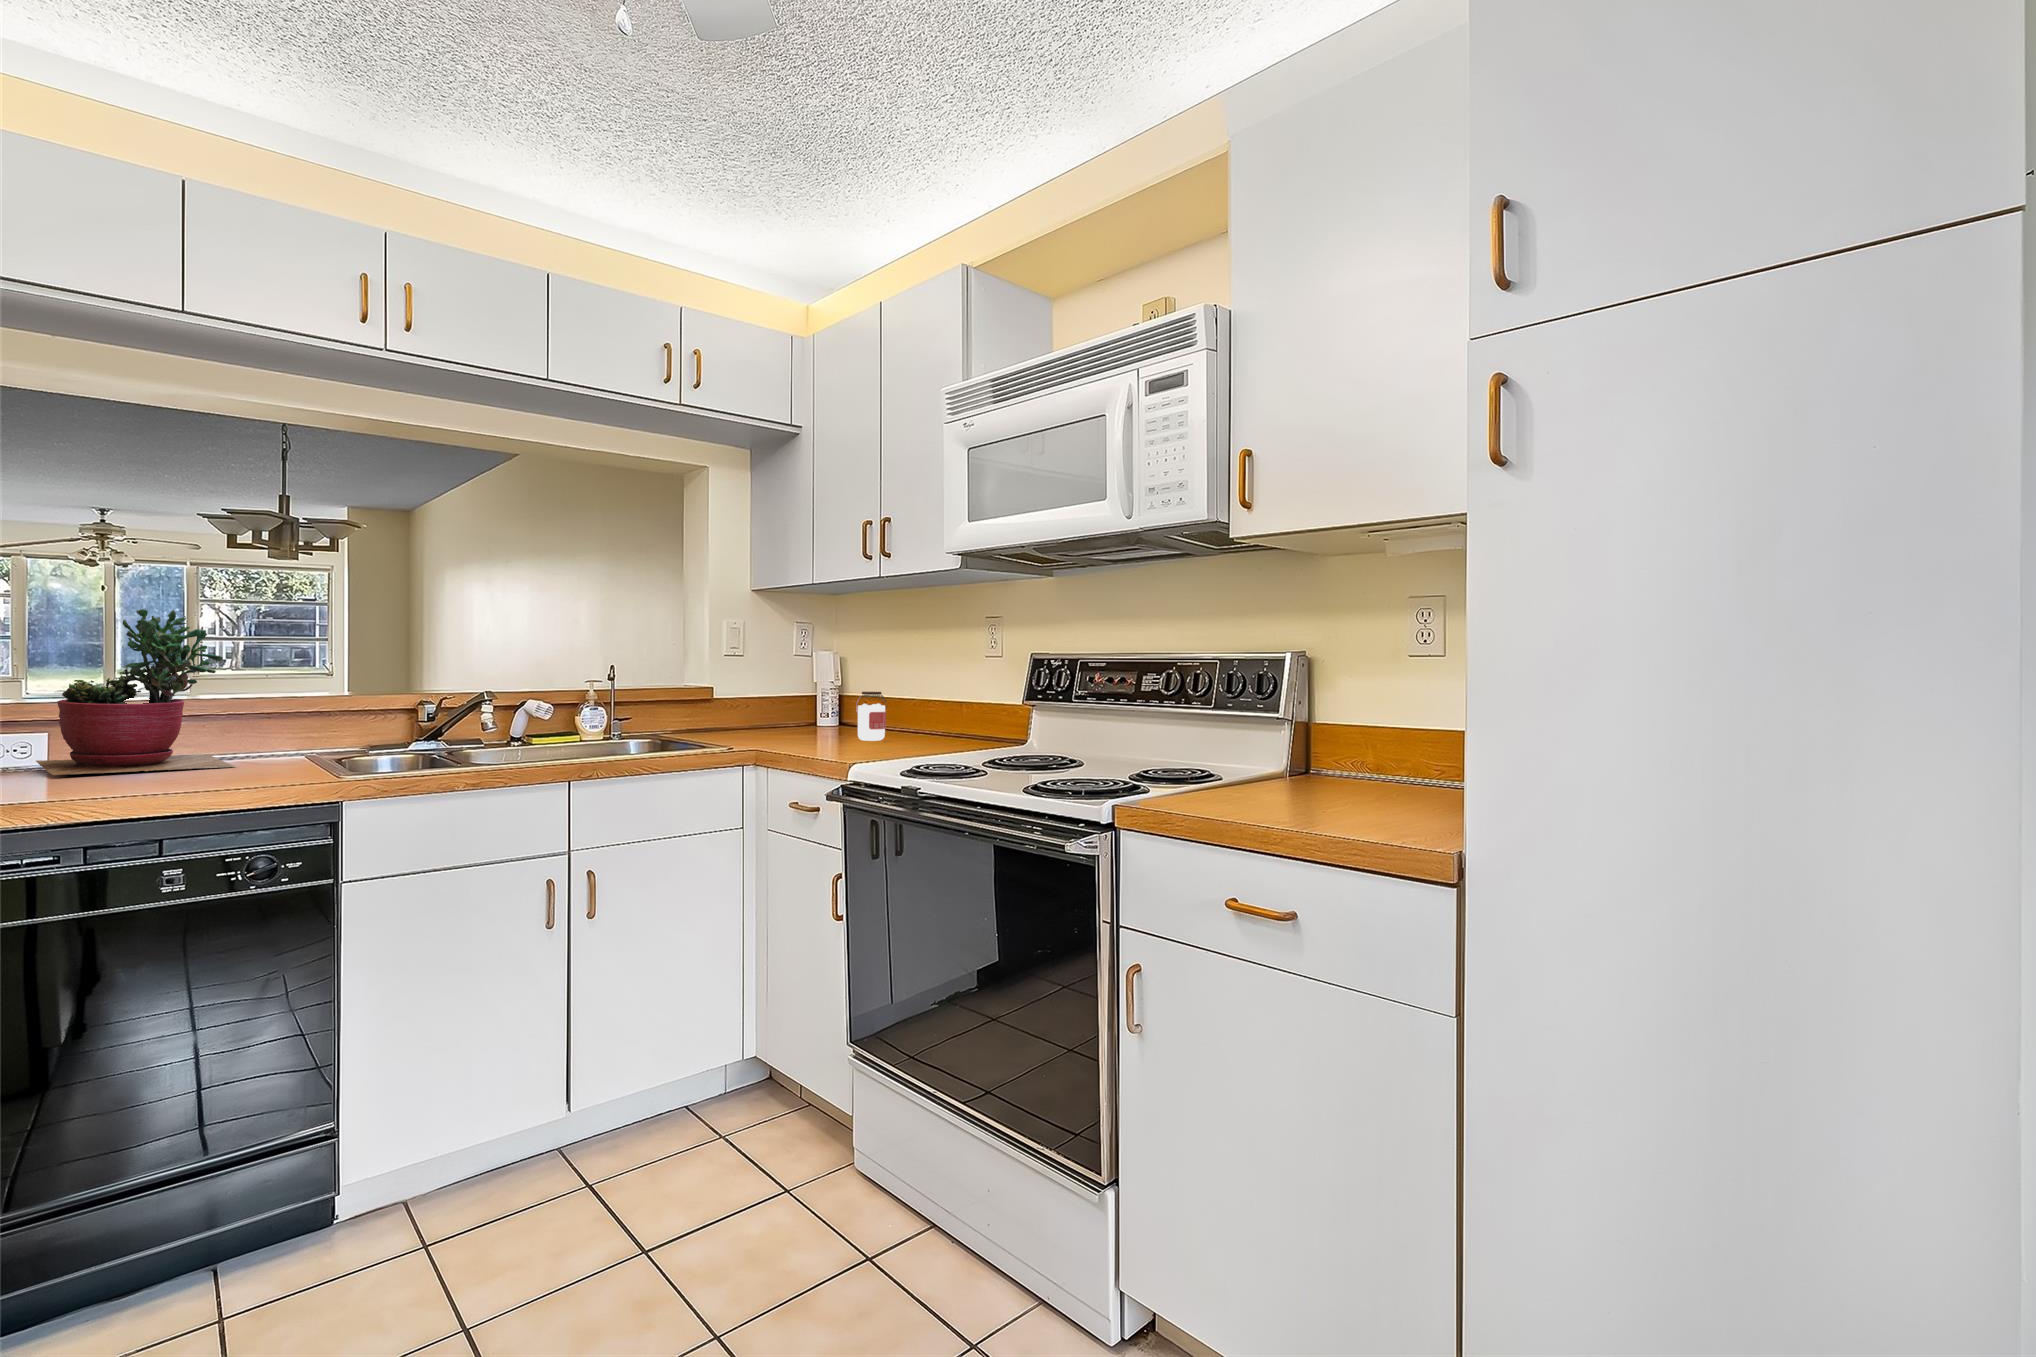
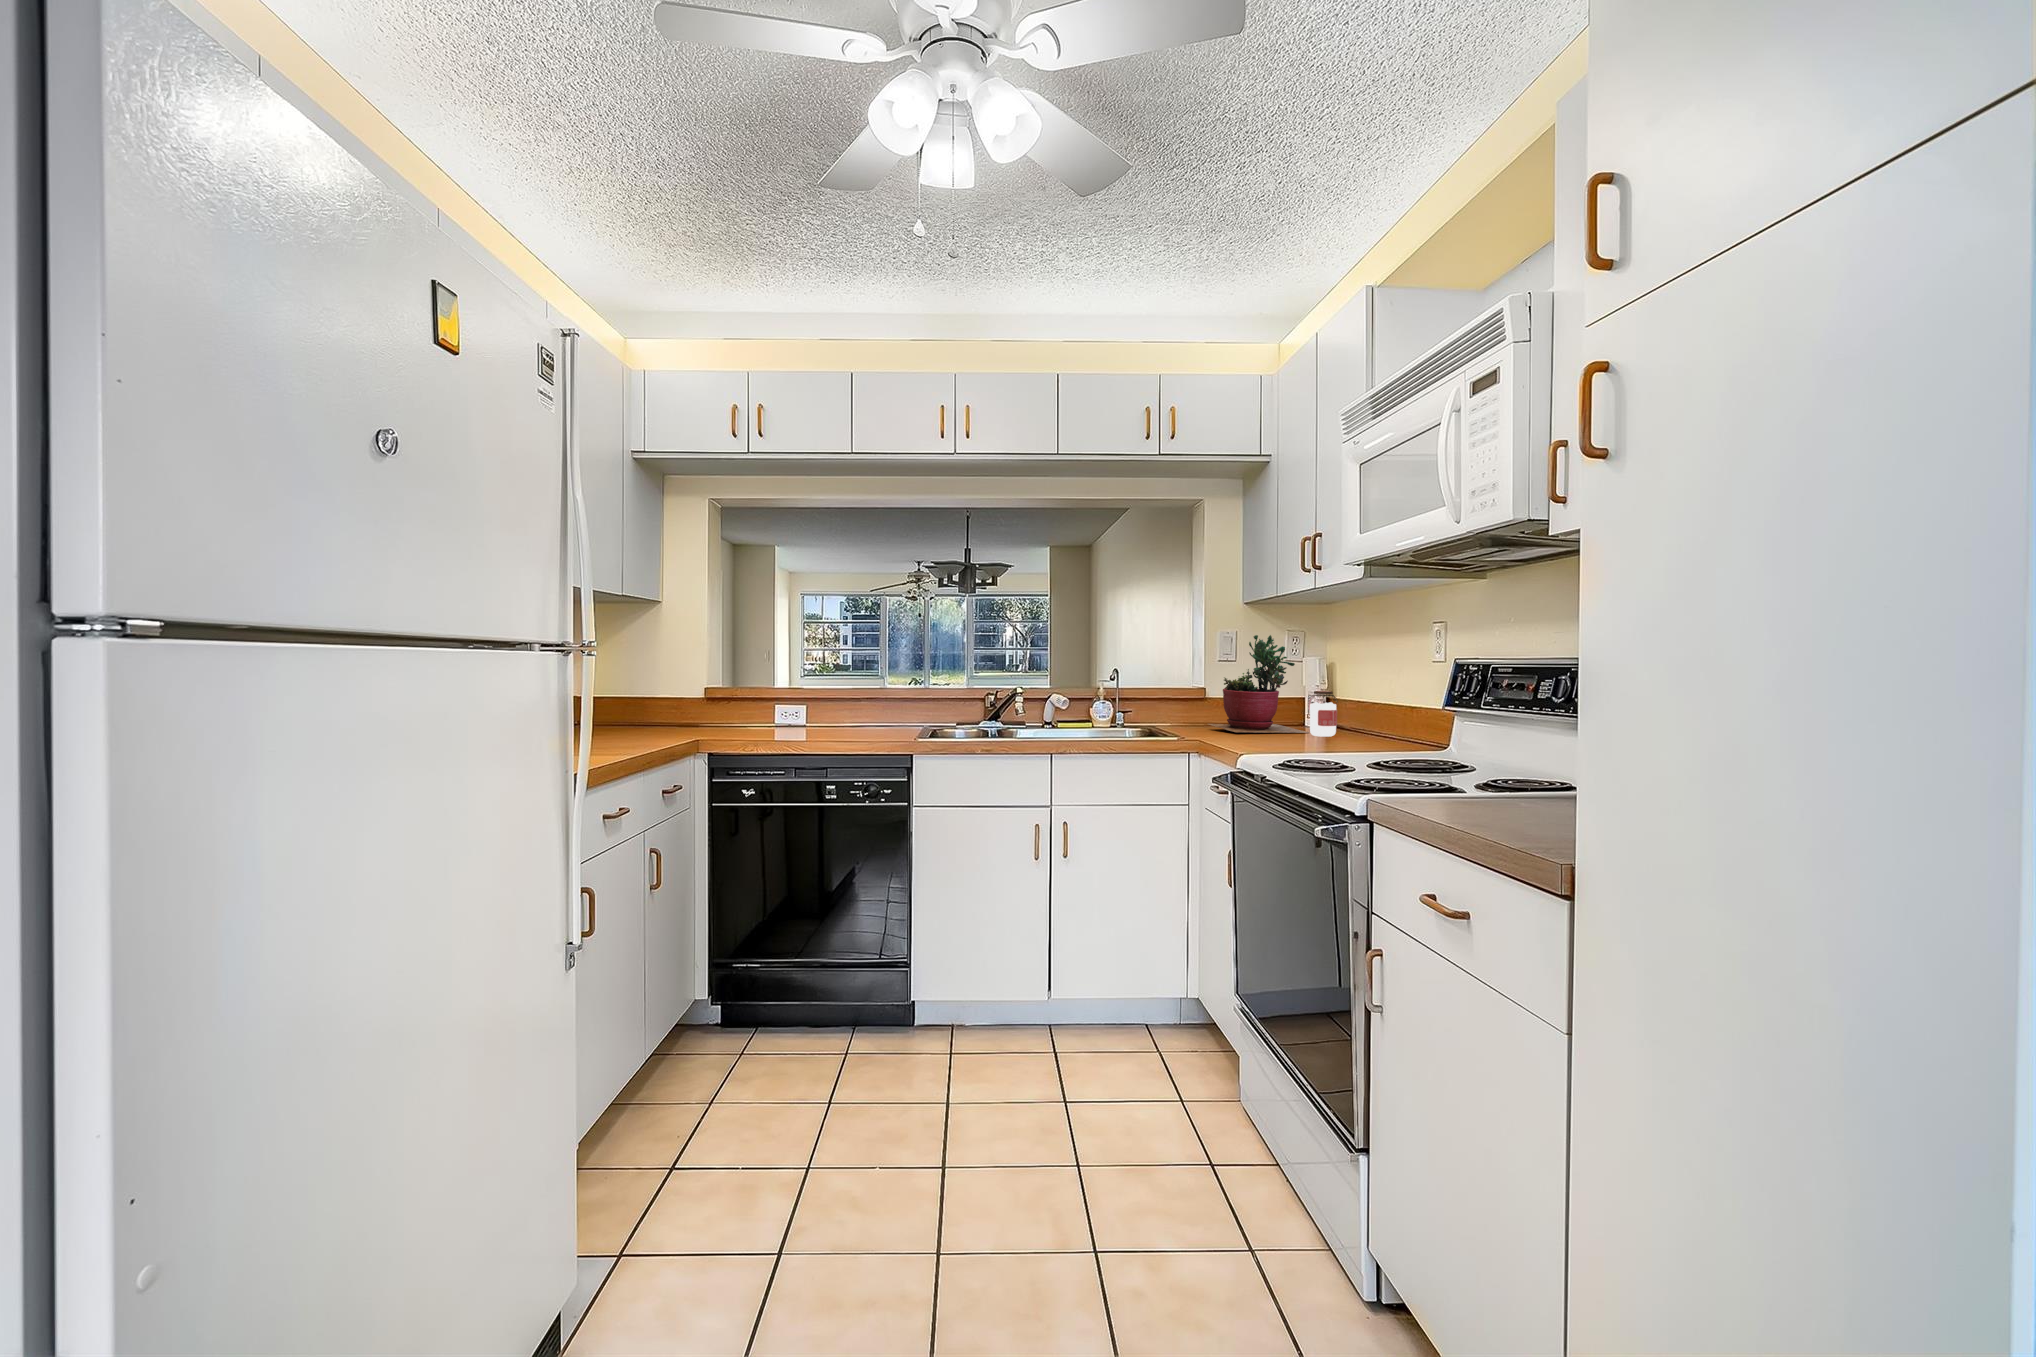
succulent plant: present [36,609,235,775] -> present [1209,635,1309,733]

